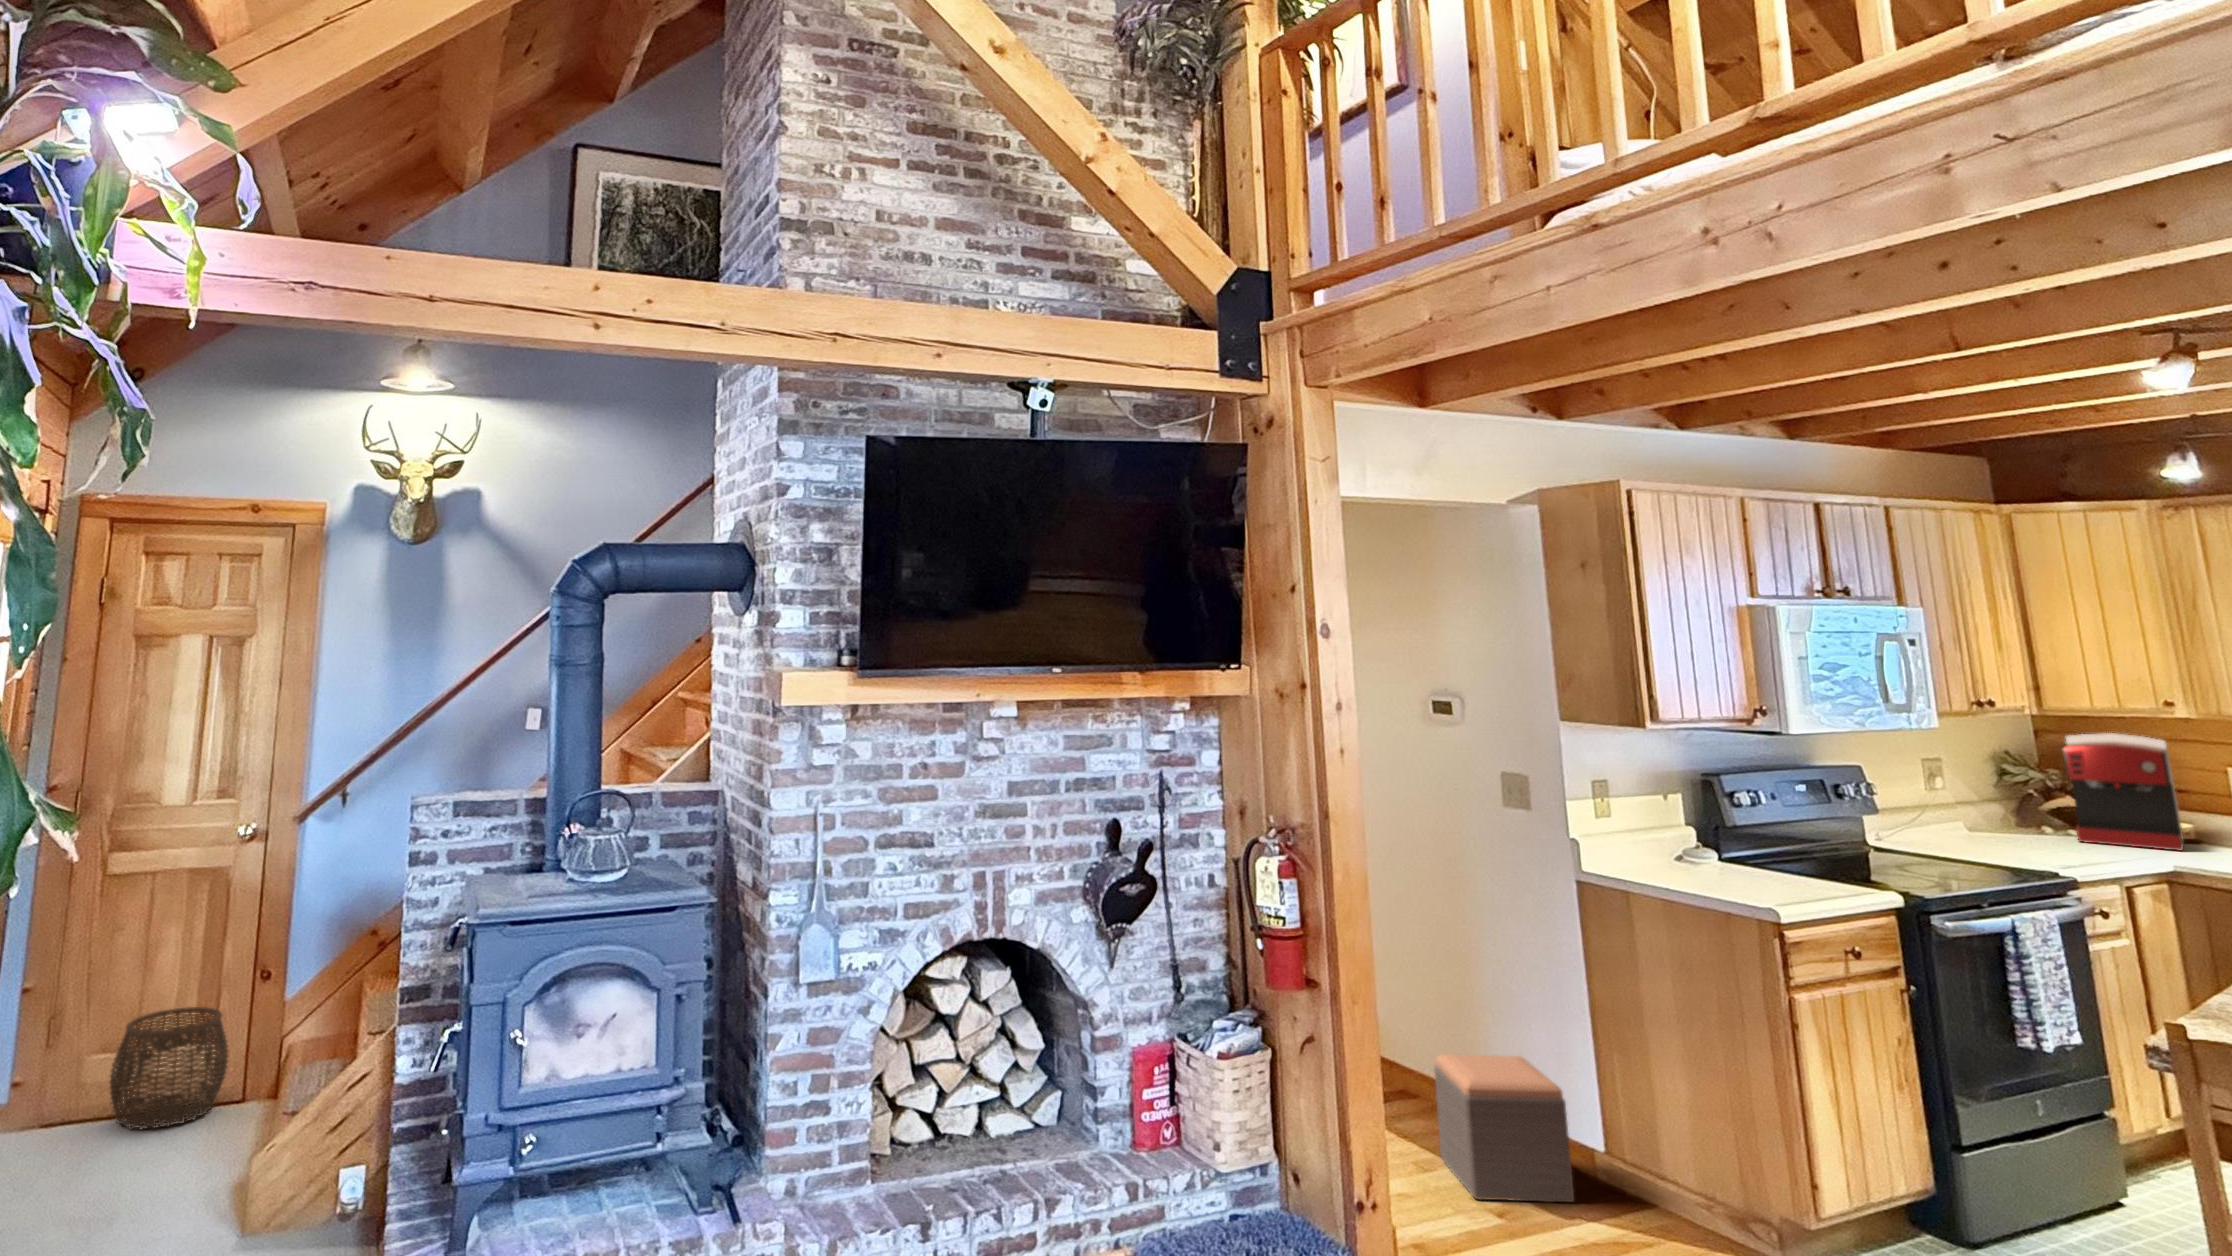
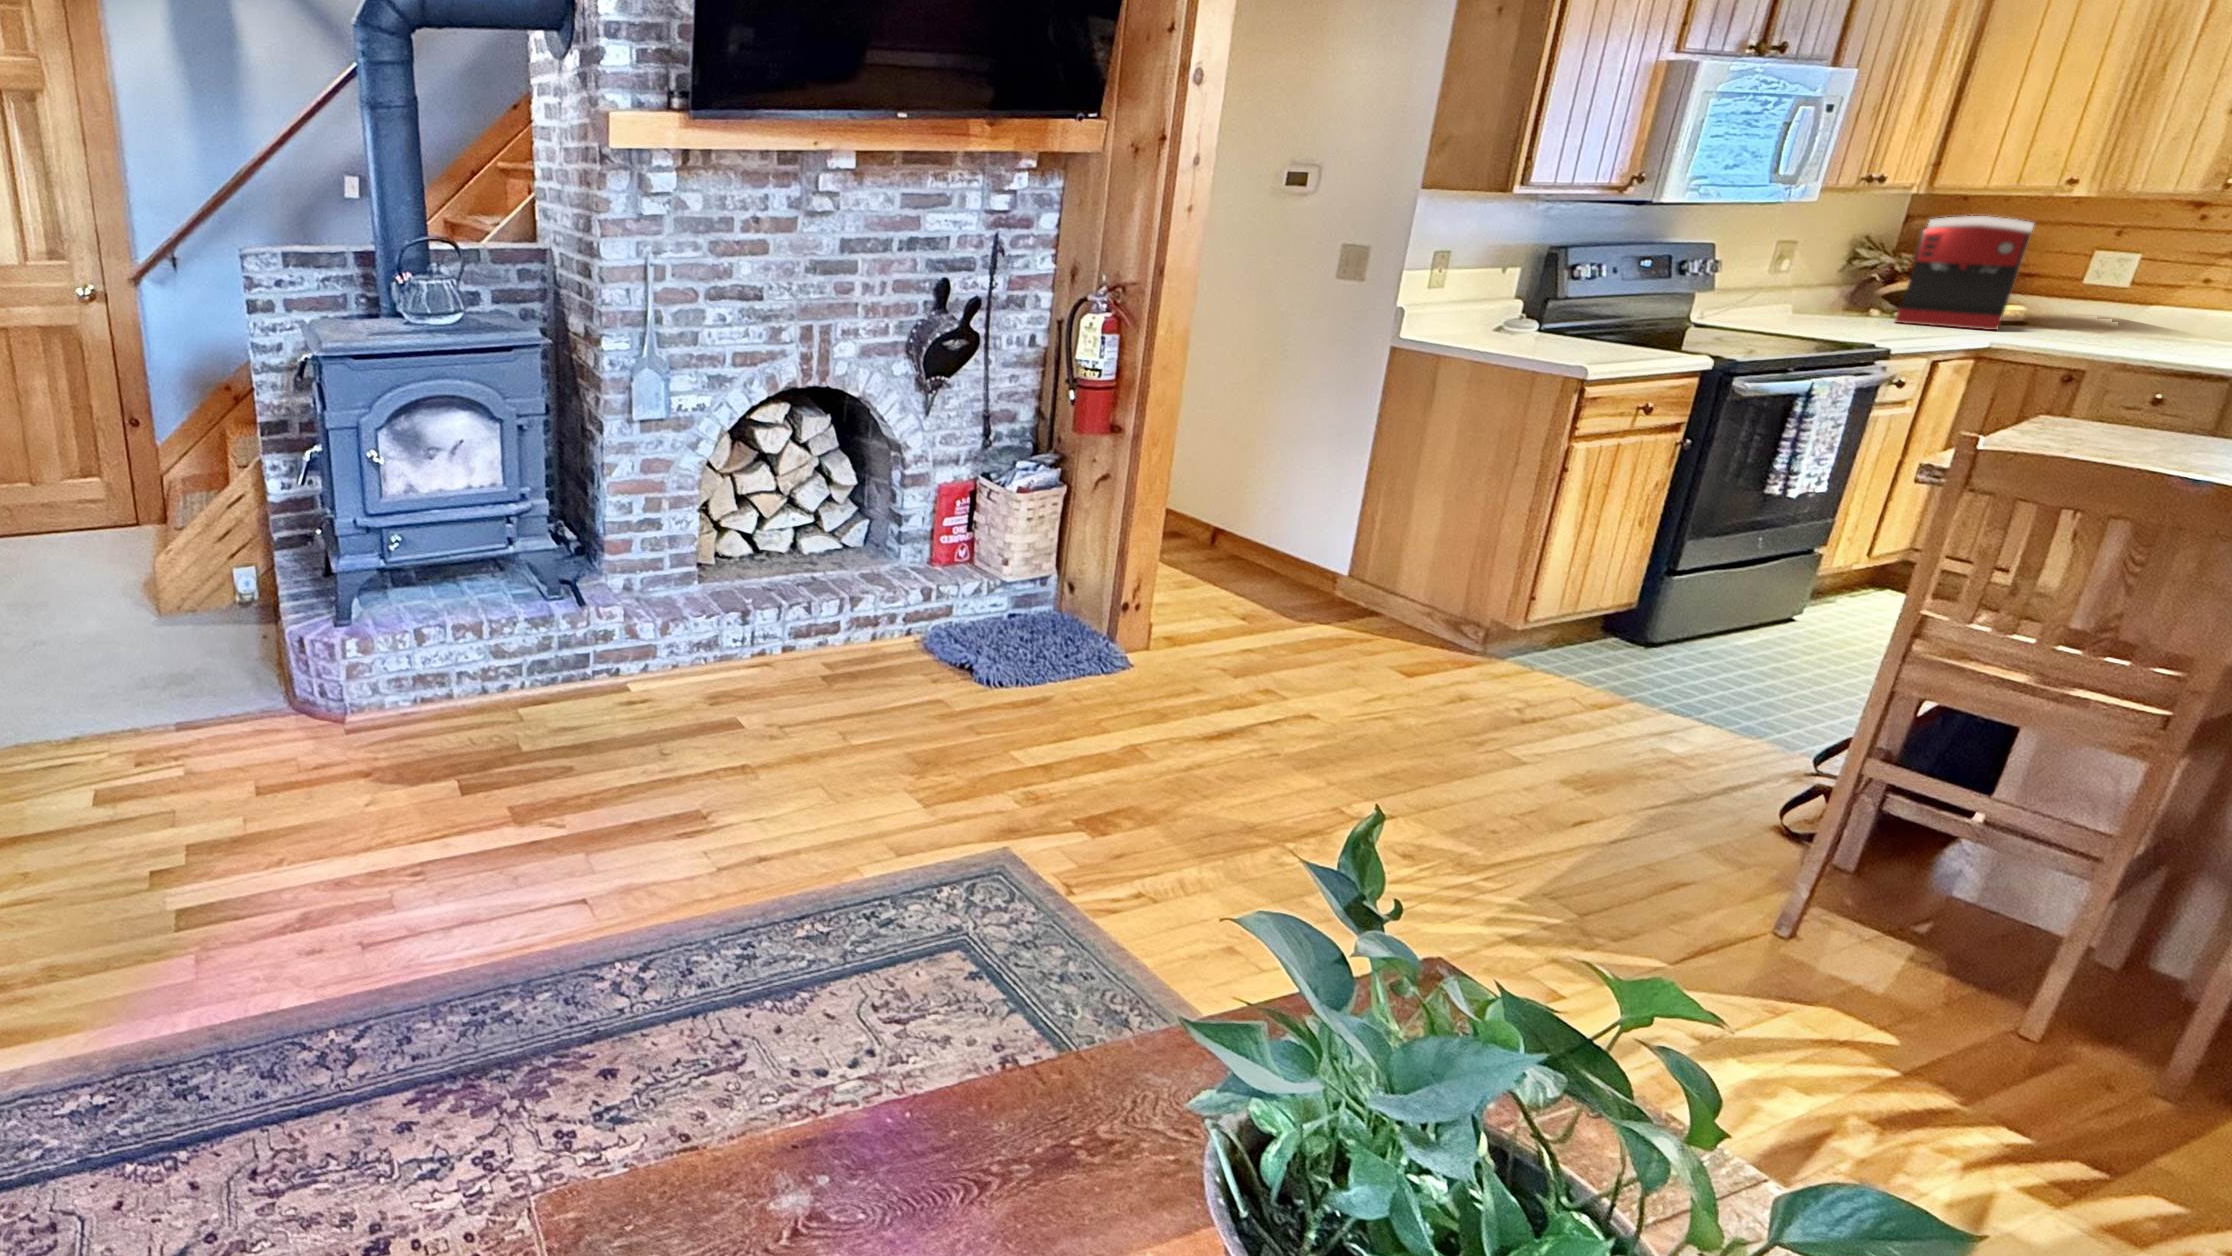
woven basket: present [110,1007,228,1129] -> none [17,447,121,542]
footstool: present [1434,1054,1574,1202] -> none [1199,498,1325,612]

